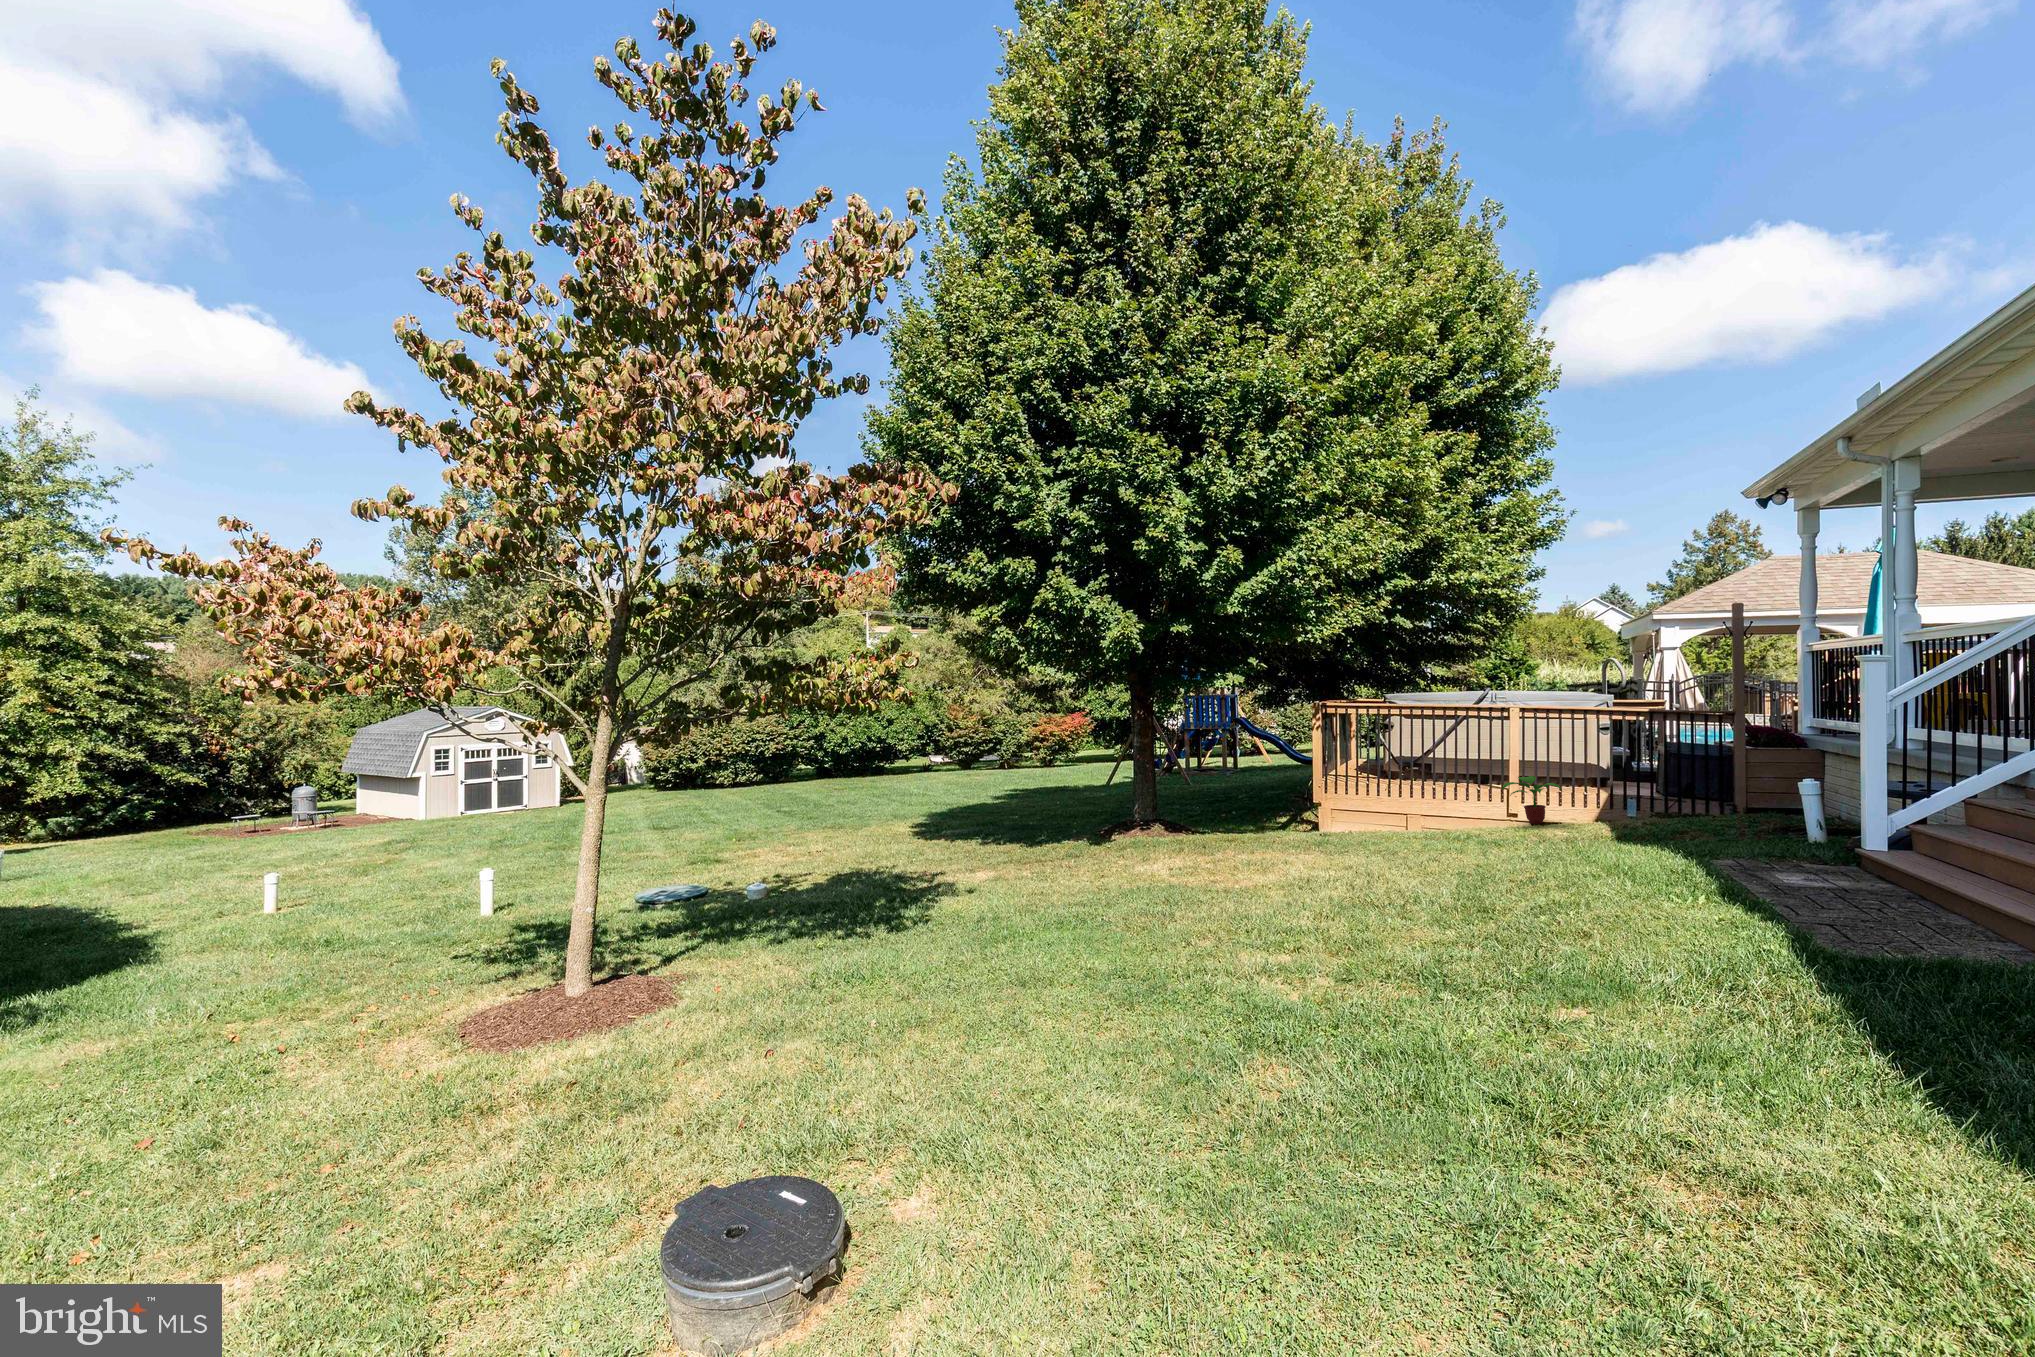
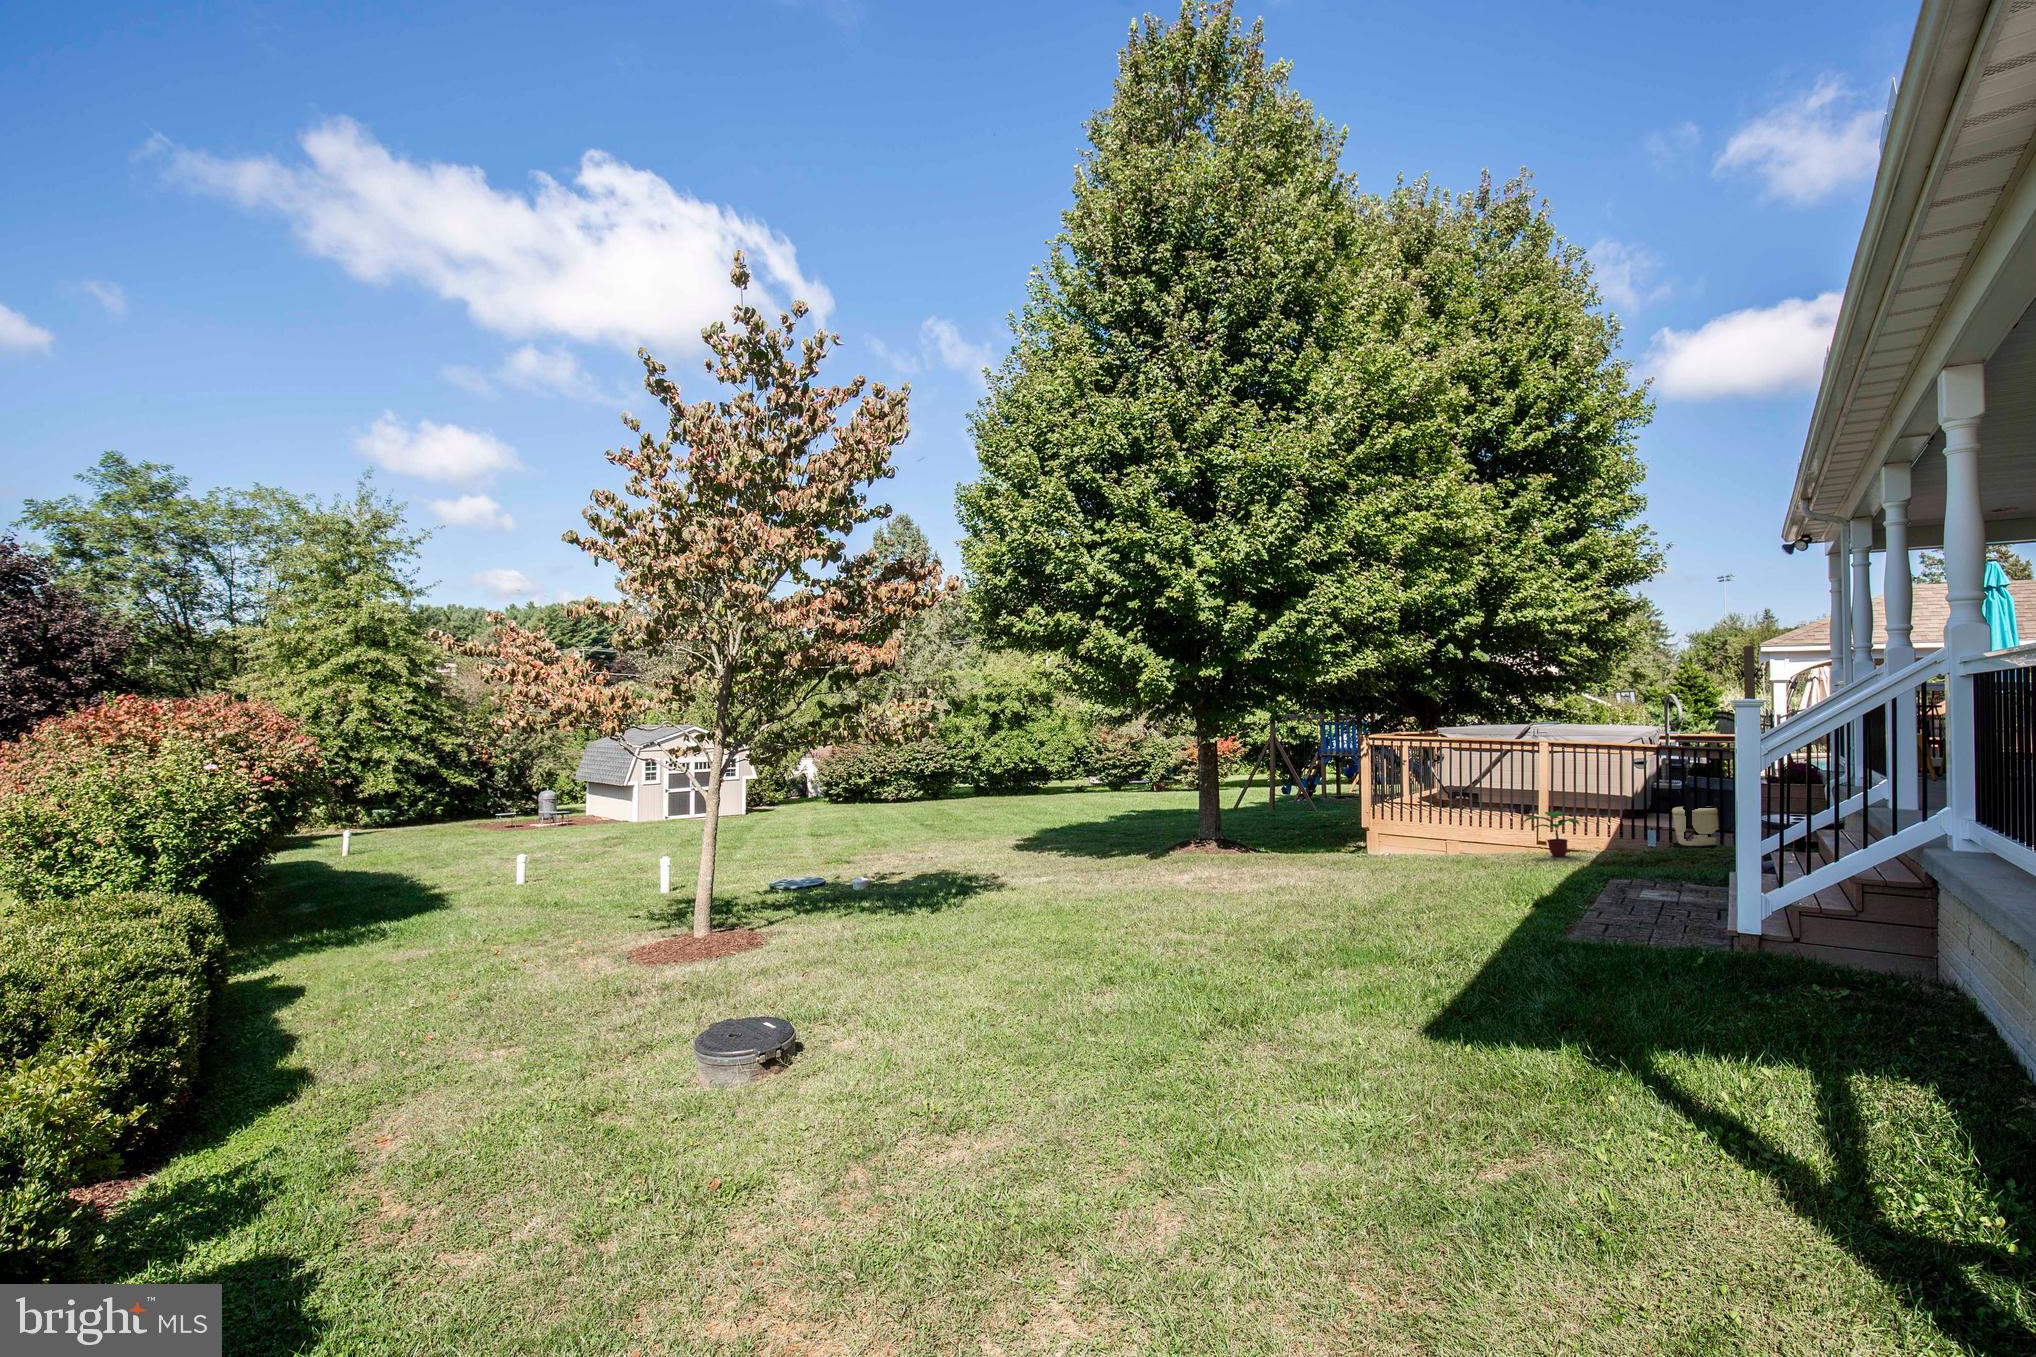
woven basket: none [1621,767,1668,807] -> present [1672,807,1718,846]

